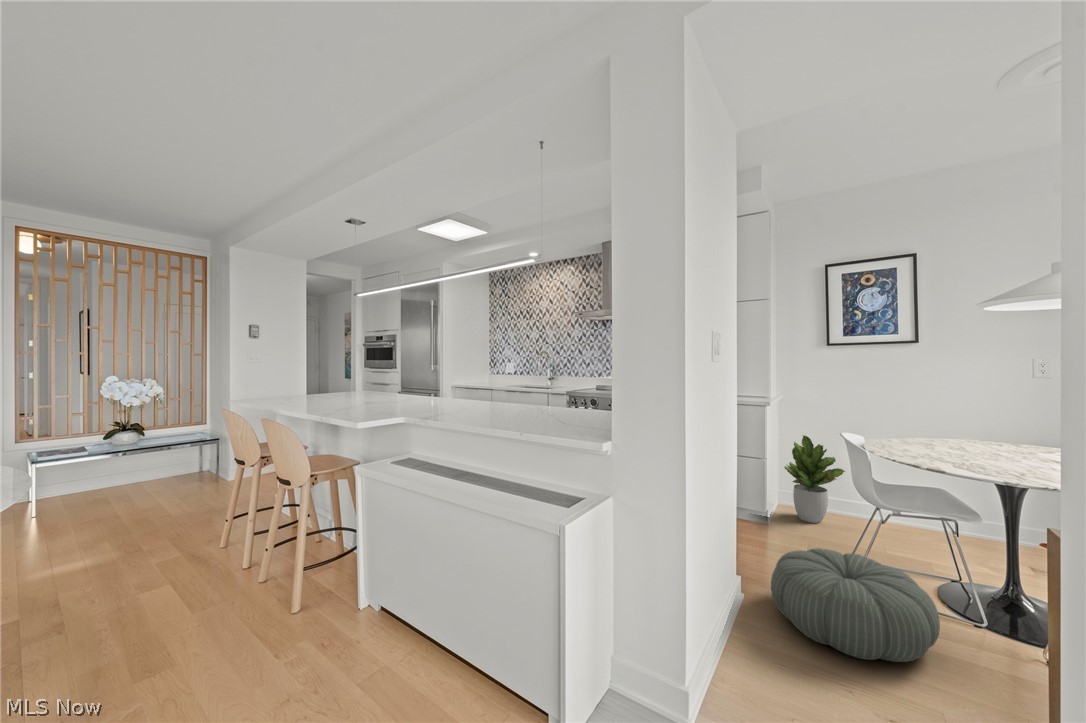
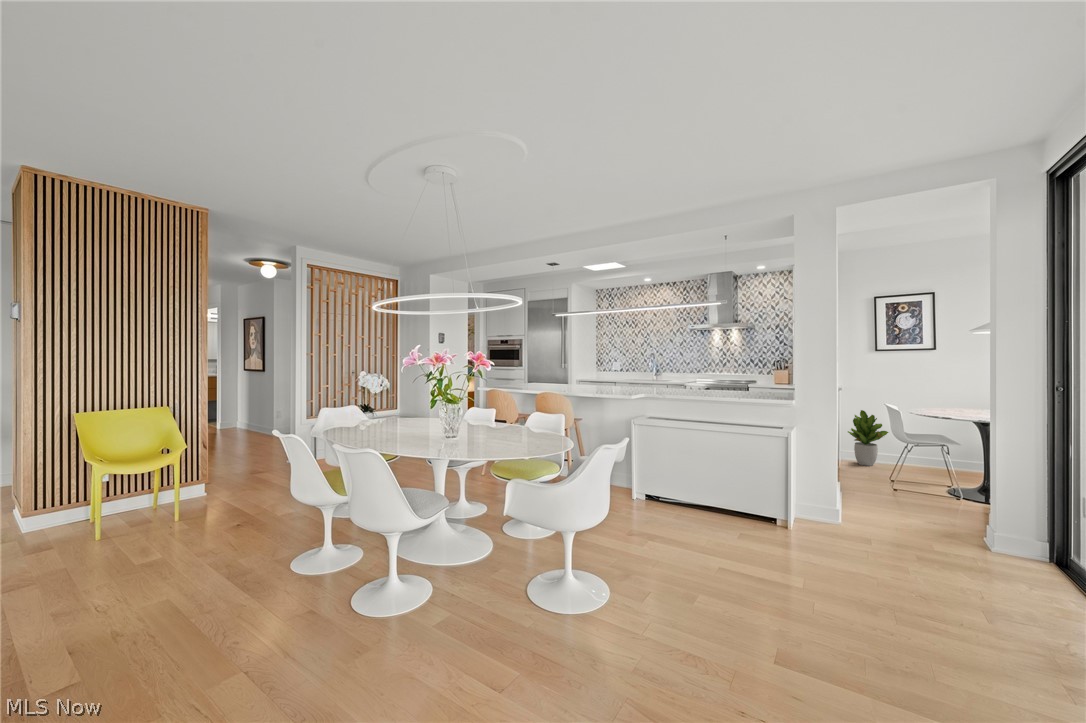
pouf: present [771,548,940,662] -> none [856,465,944,508]

